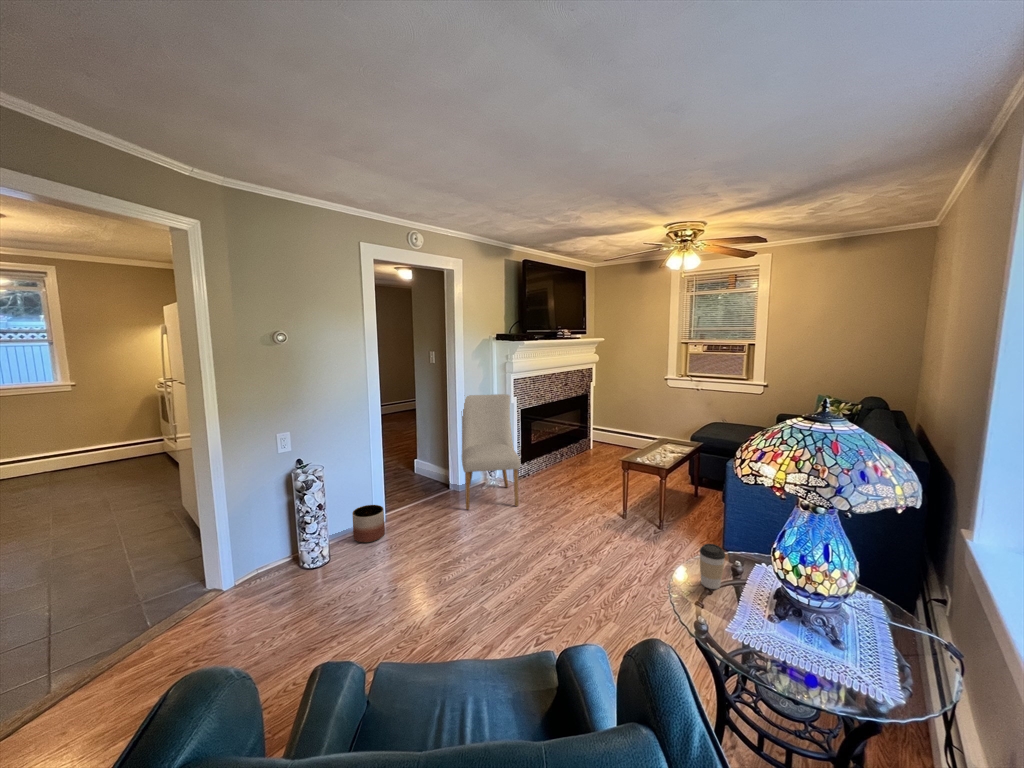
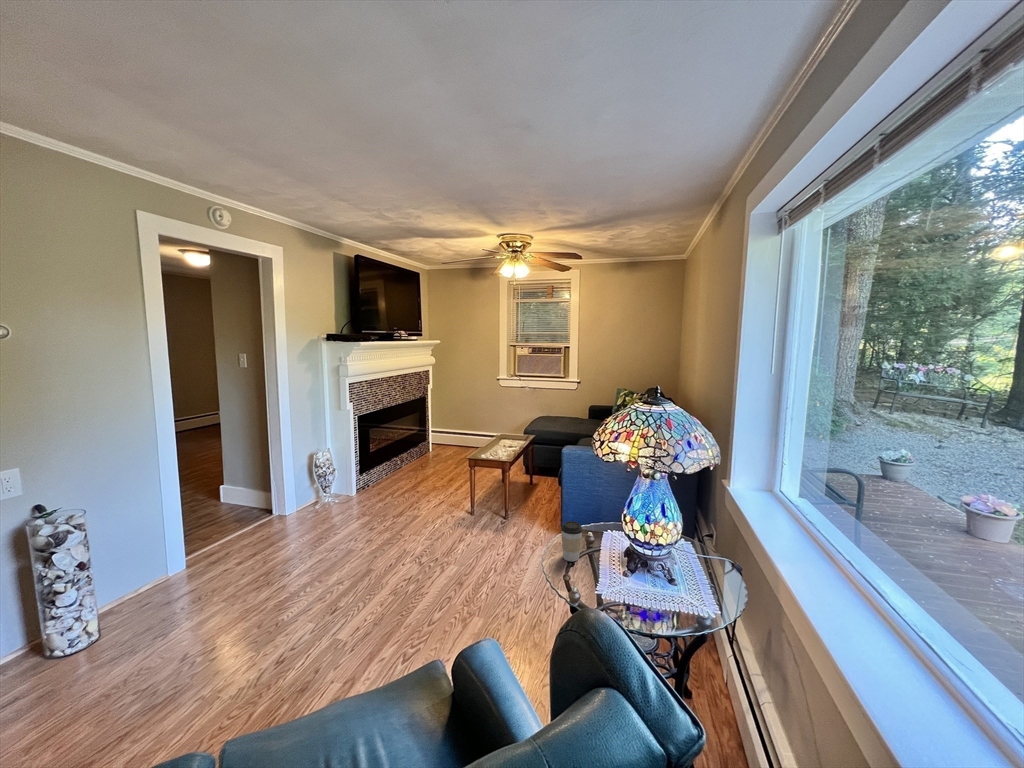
chair: present [461,394,520,510] -> none [284,401,362,535]
planter: present [352,505,385,543] -> none [135,549,187,601]

